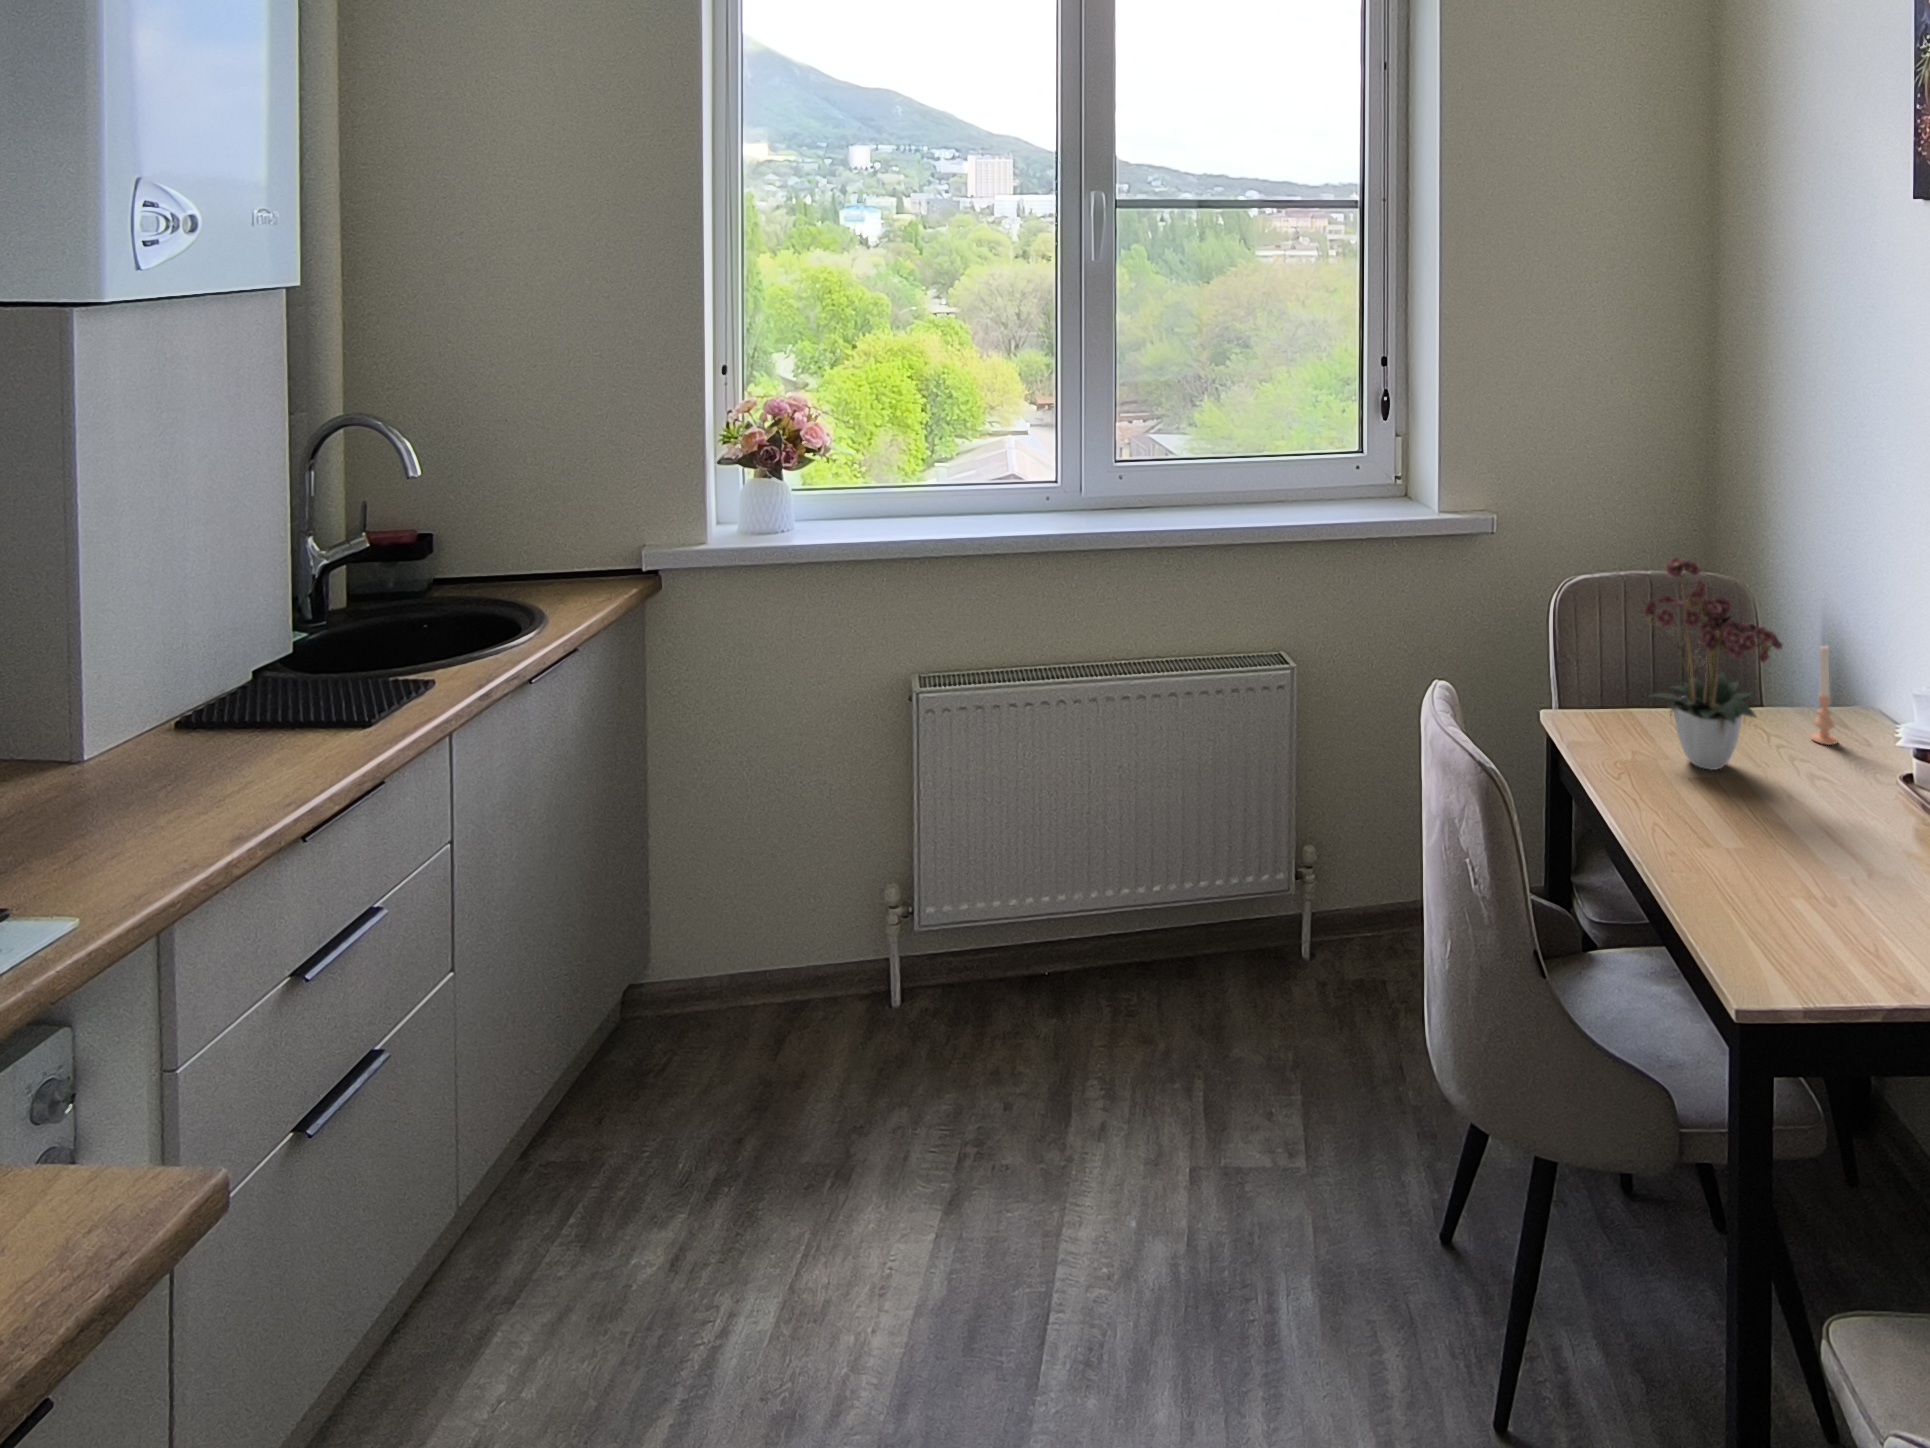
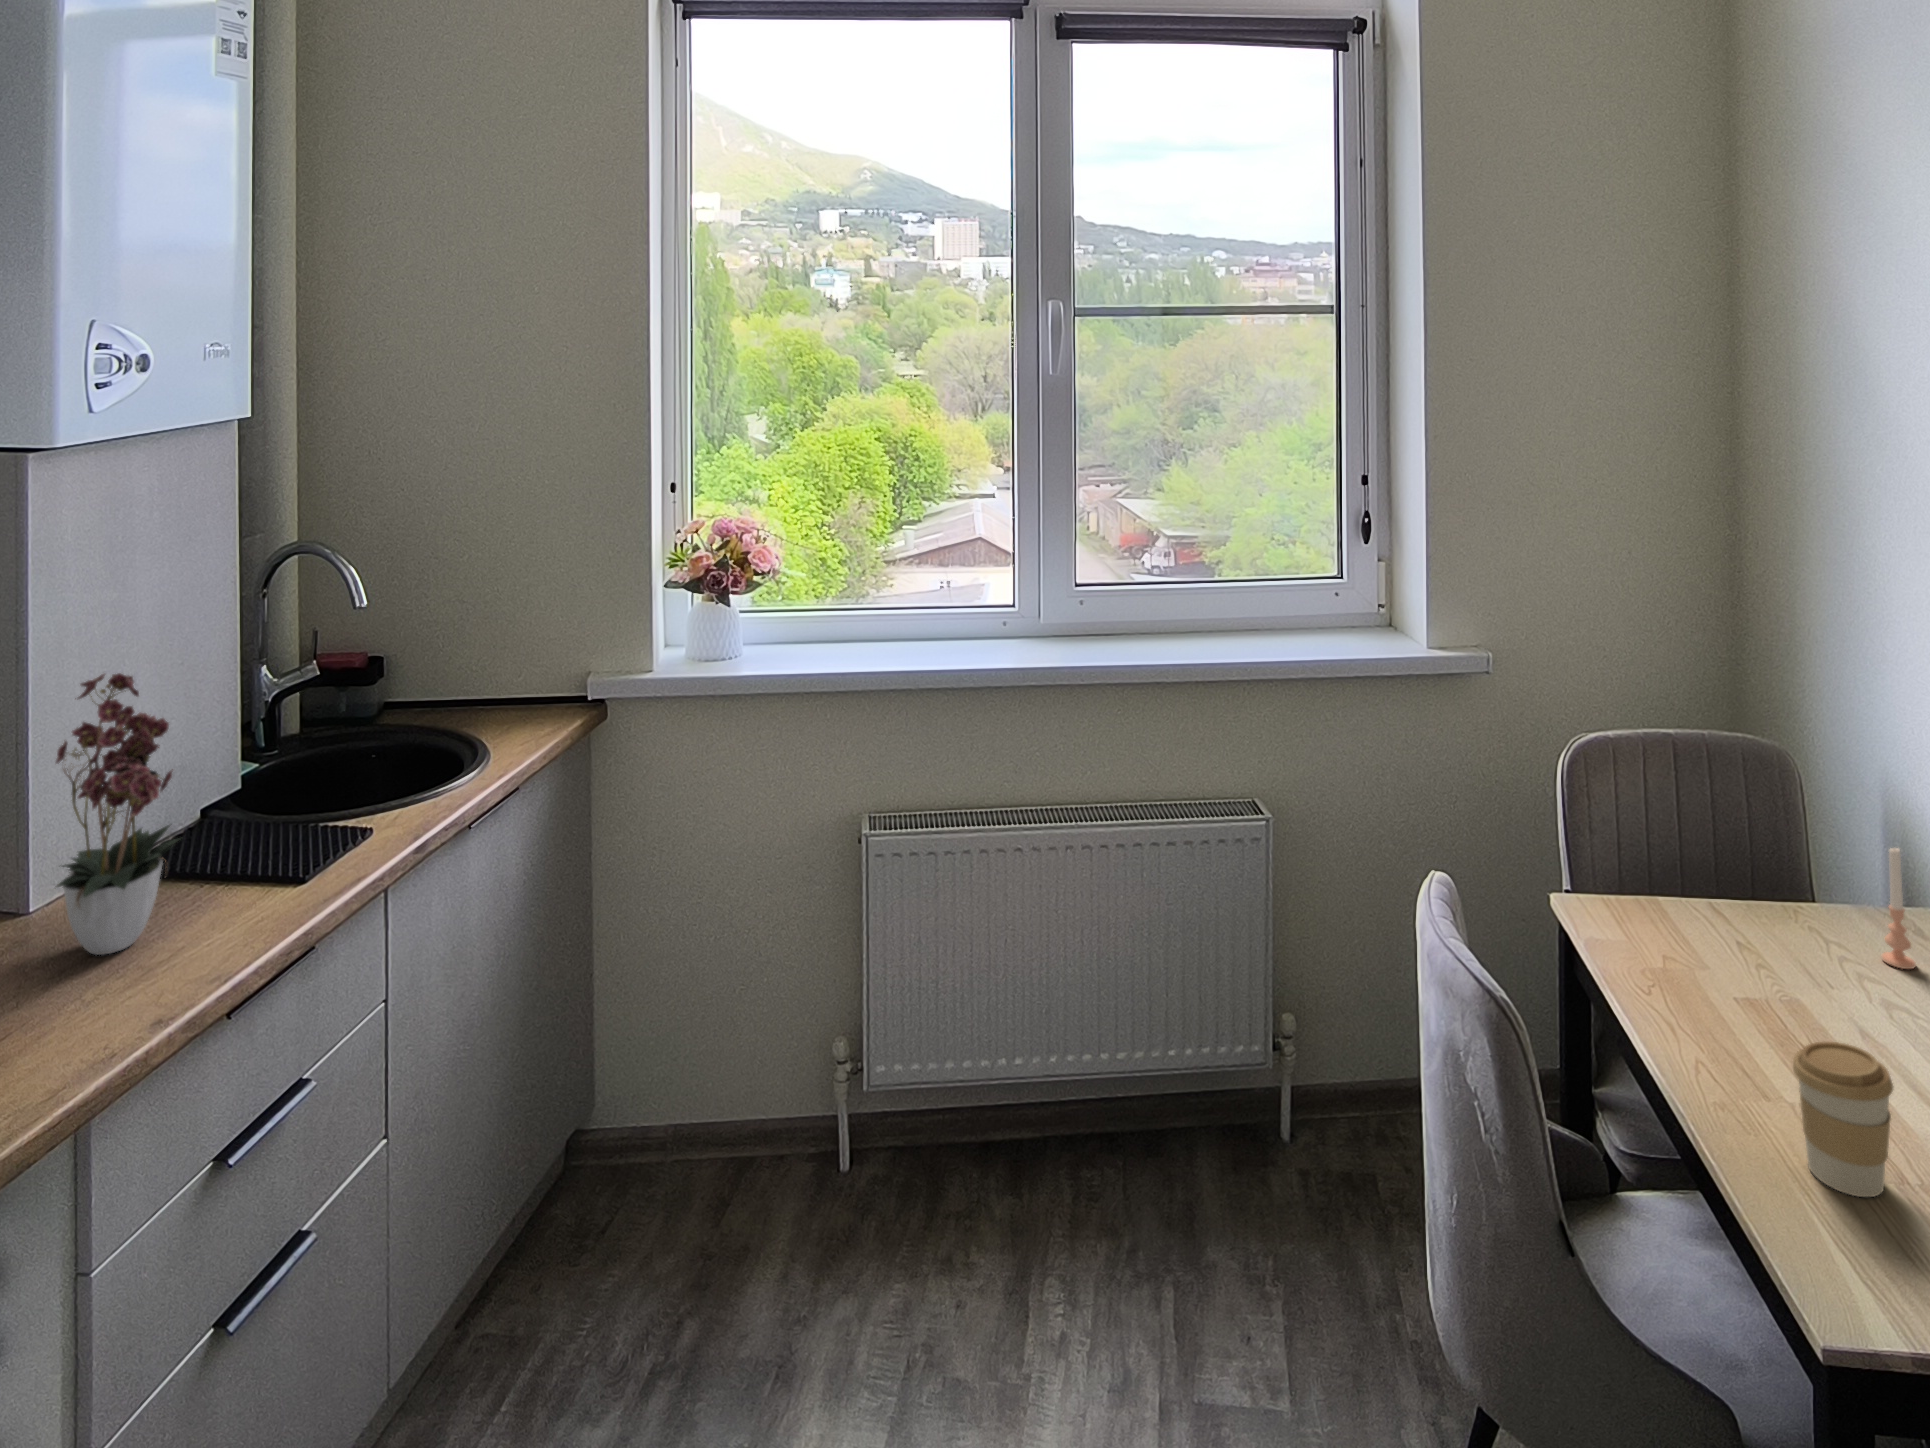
flower arrangement: present [1644,557,1782,770] -> present [56,673,179,955]
coffee cup: none [1726,784,1803,903] -> present [1793,1042,1893,1197]

